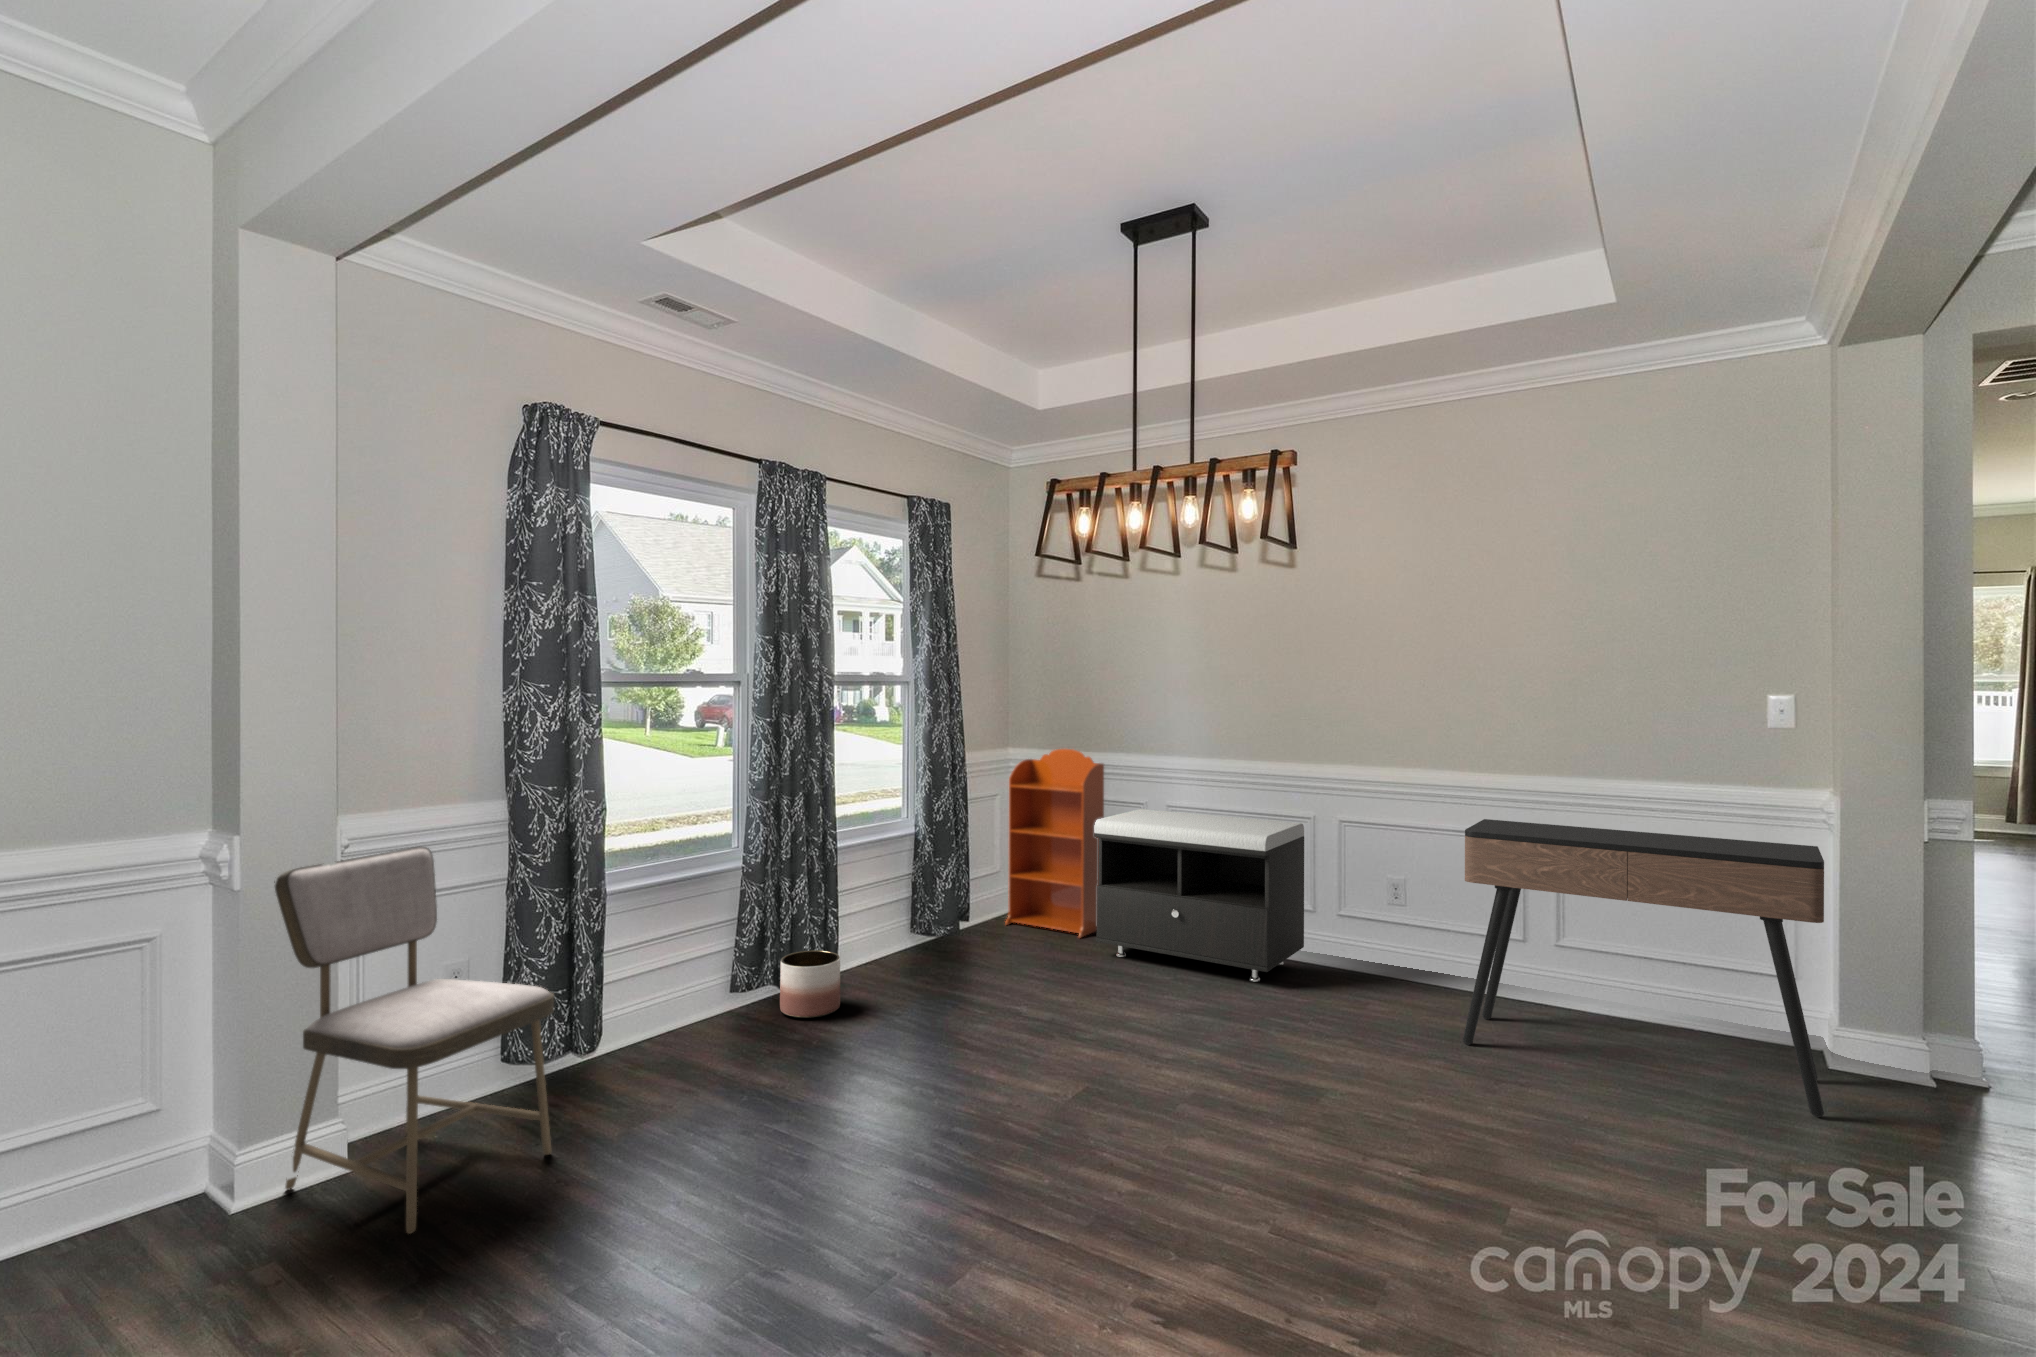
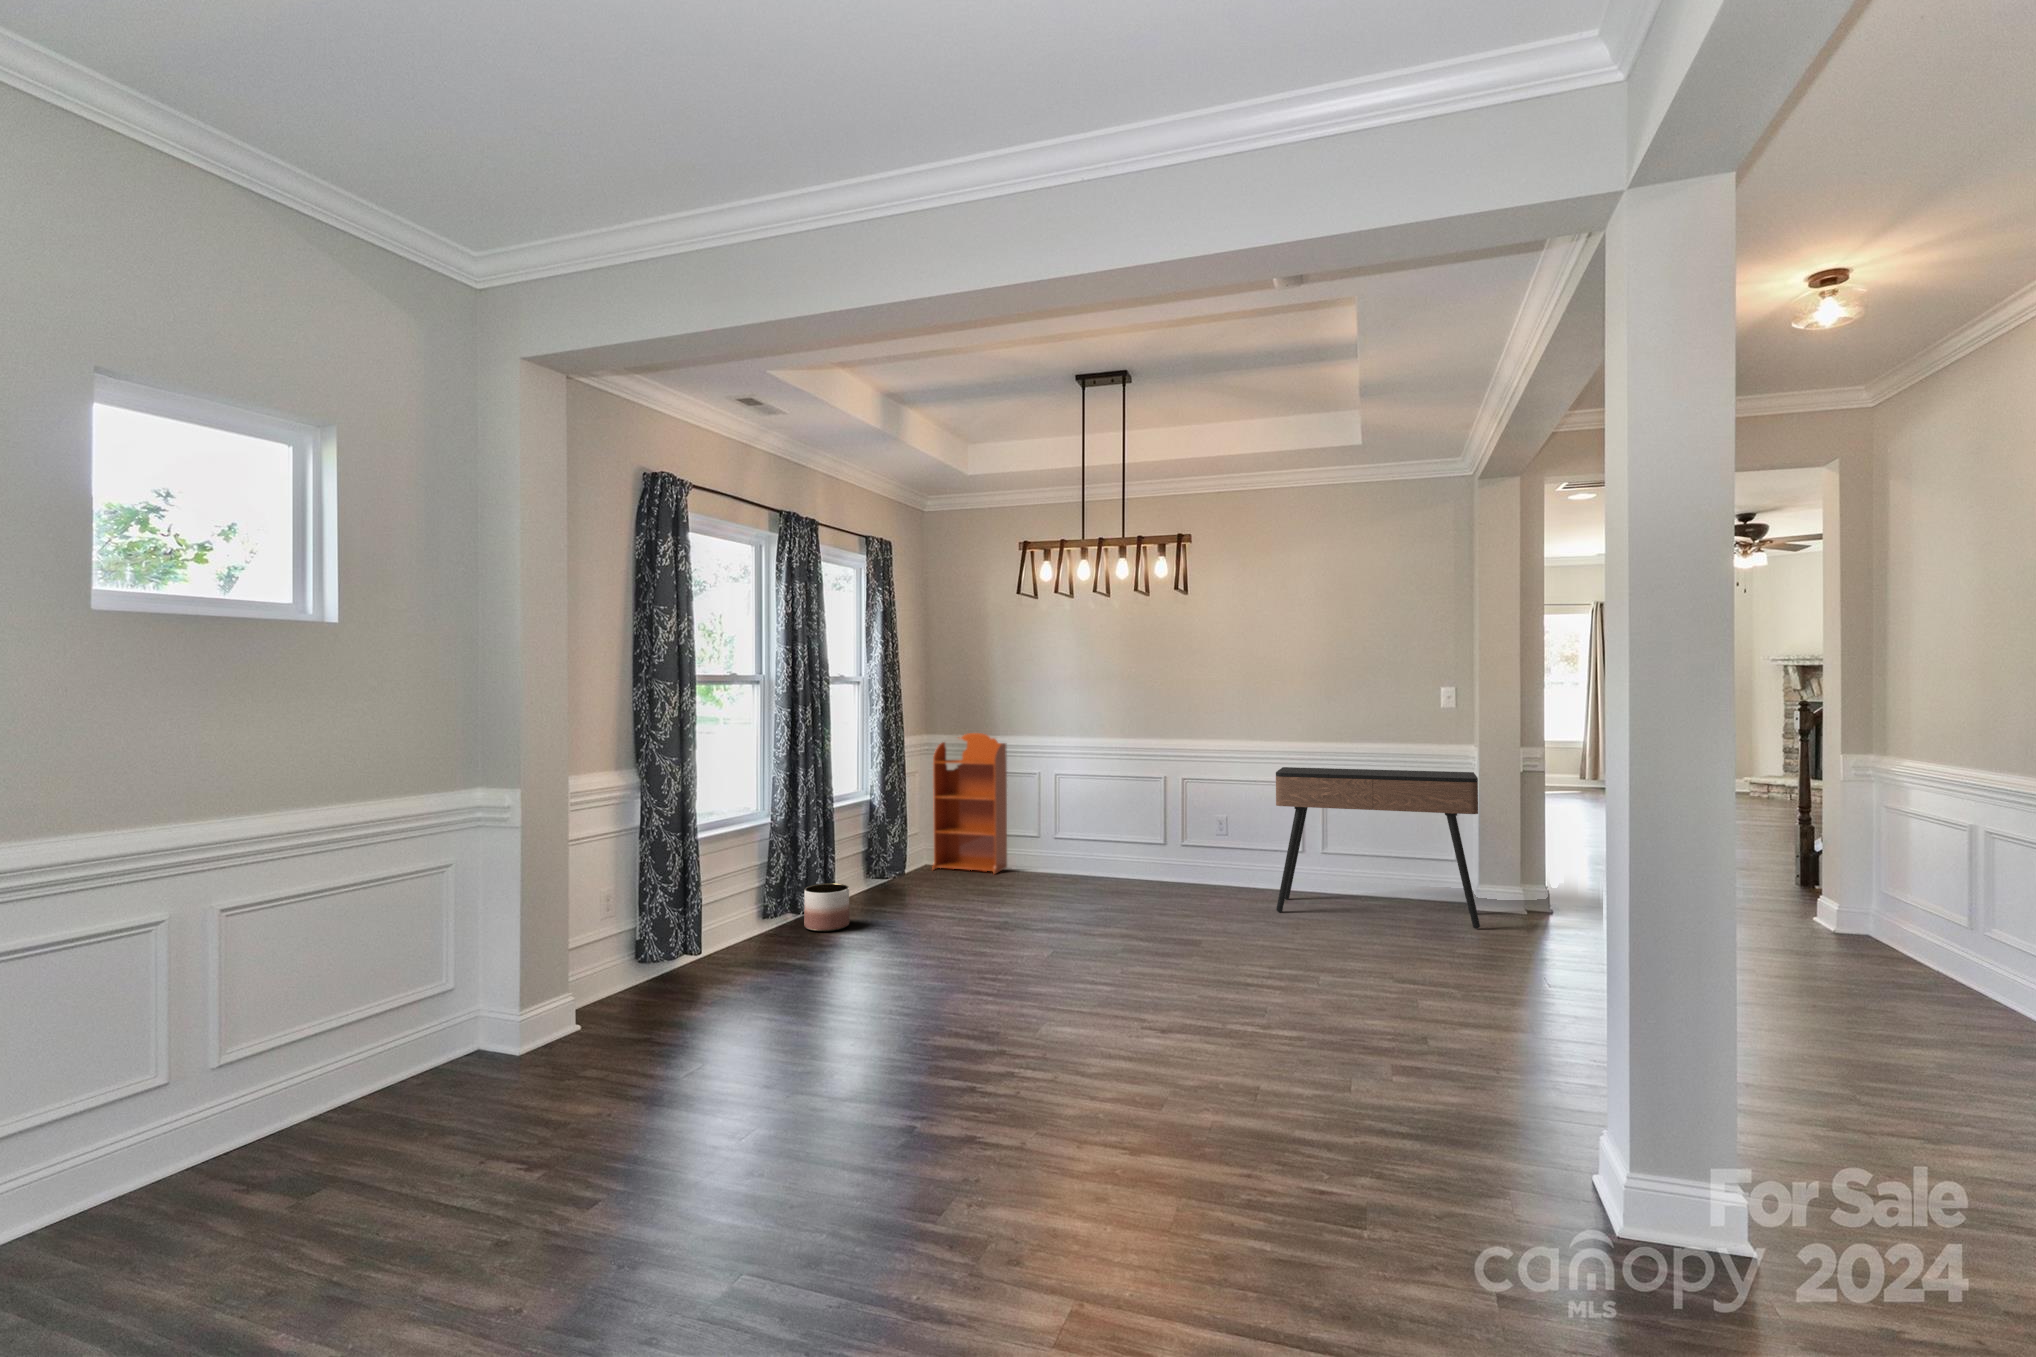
storage bench: present [1094,809,1304,982] -> none [1011,776,1159,890]
dining chair: present [275,847,554,1234] -> none [533,800,719,1053]

